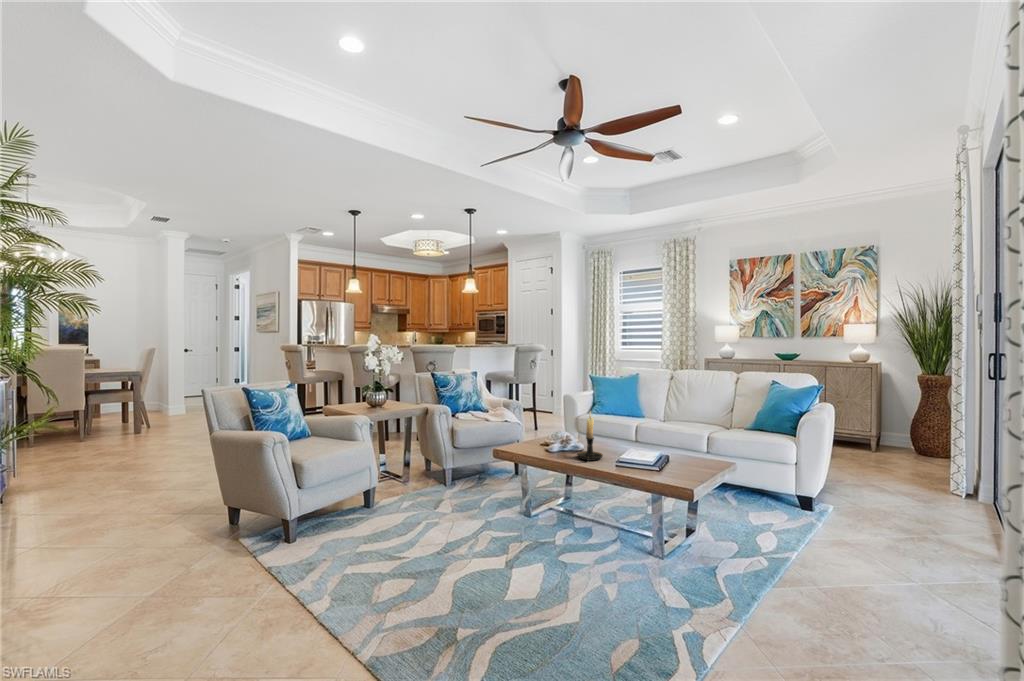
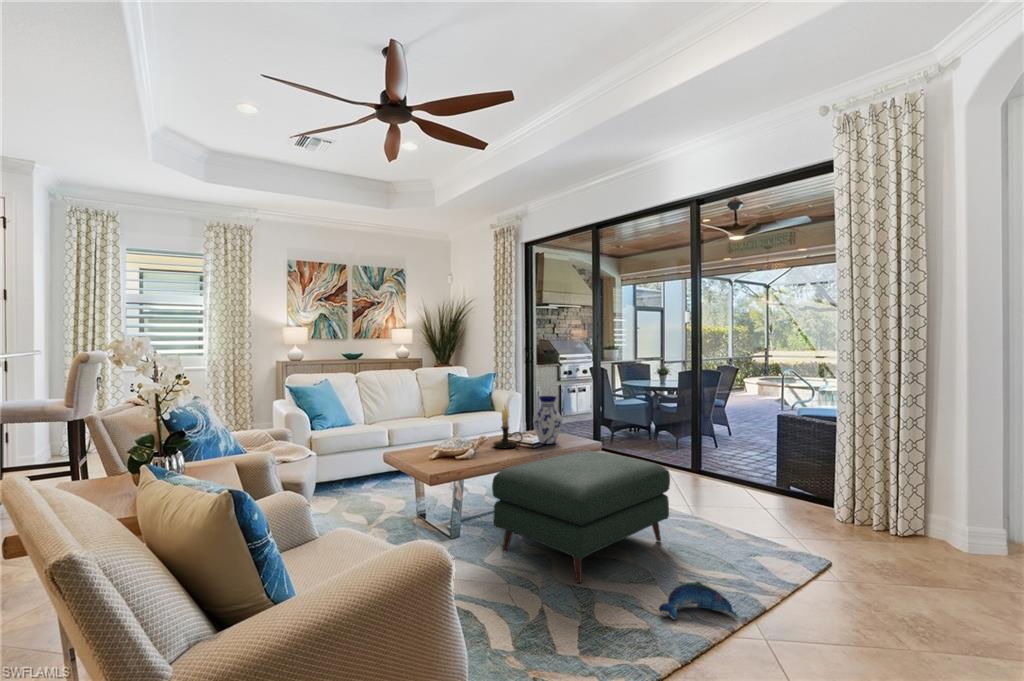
vase: none [615,412,651,471] -> present [533,396,562,444]
ottoman: none [427,465,624,614] -> present [492,451,670,583]
plush toy: none [374,601,418,653] -> present [659,582,737,620]

